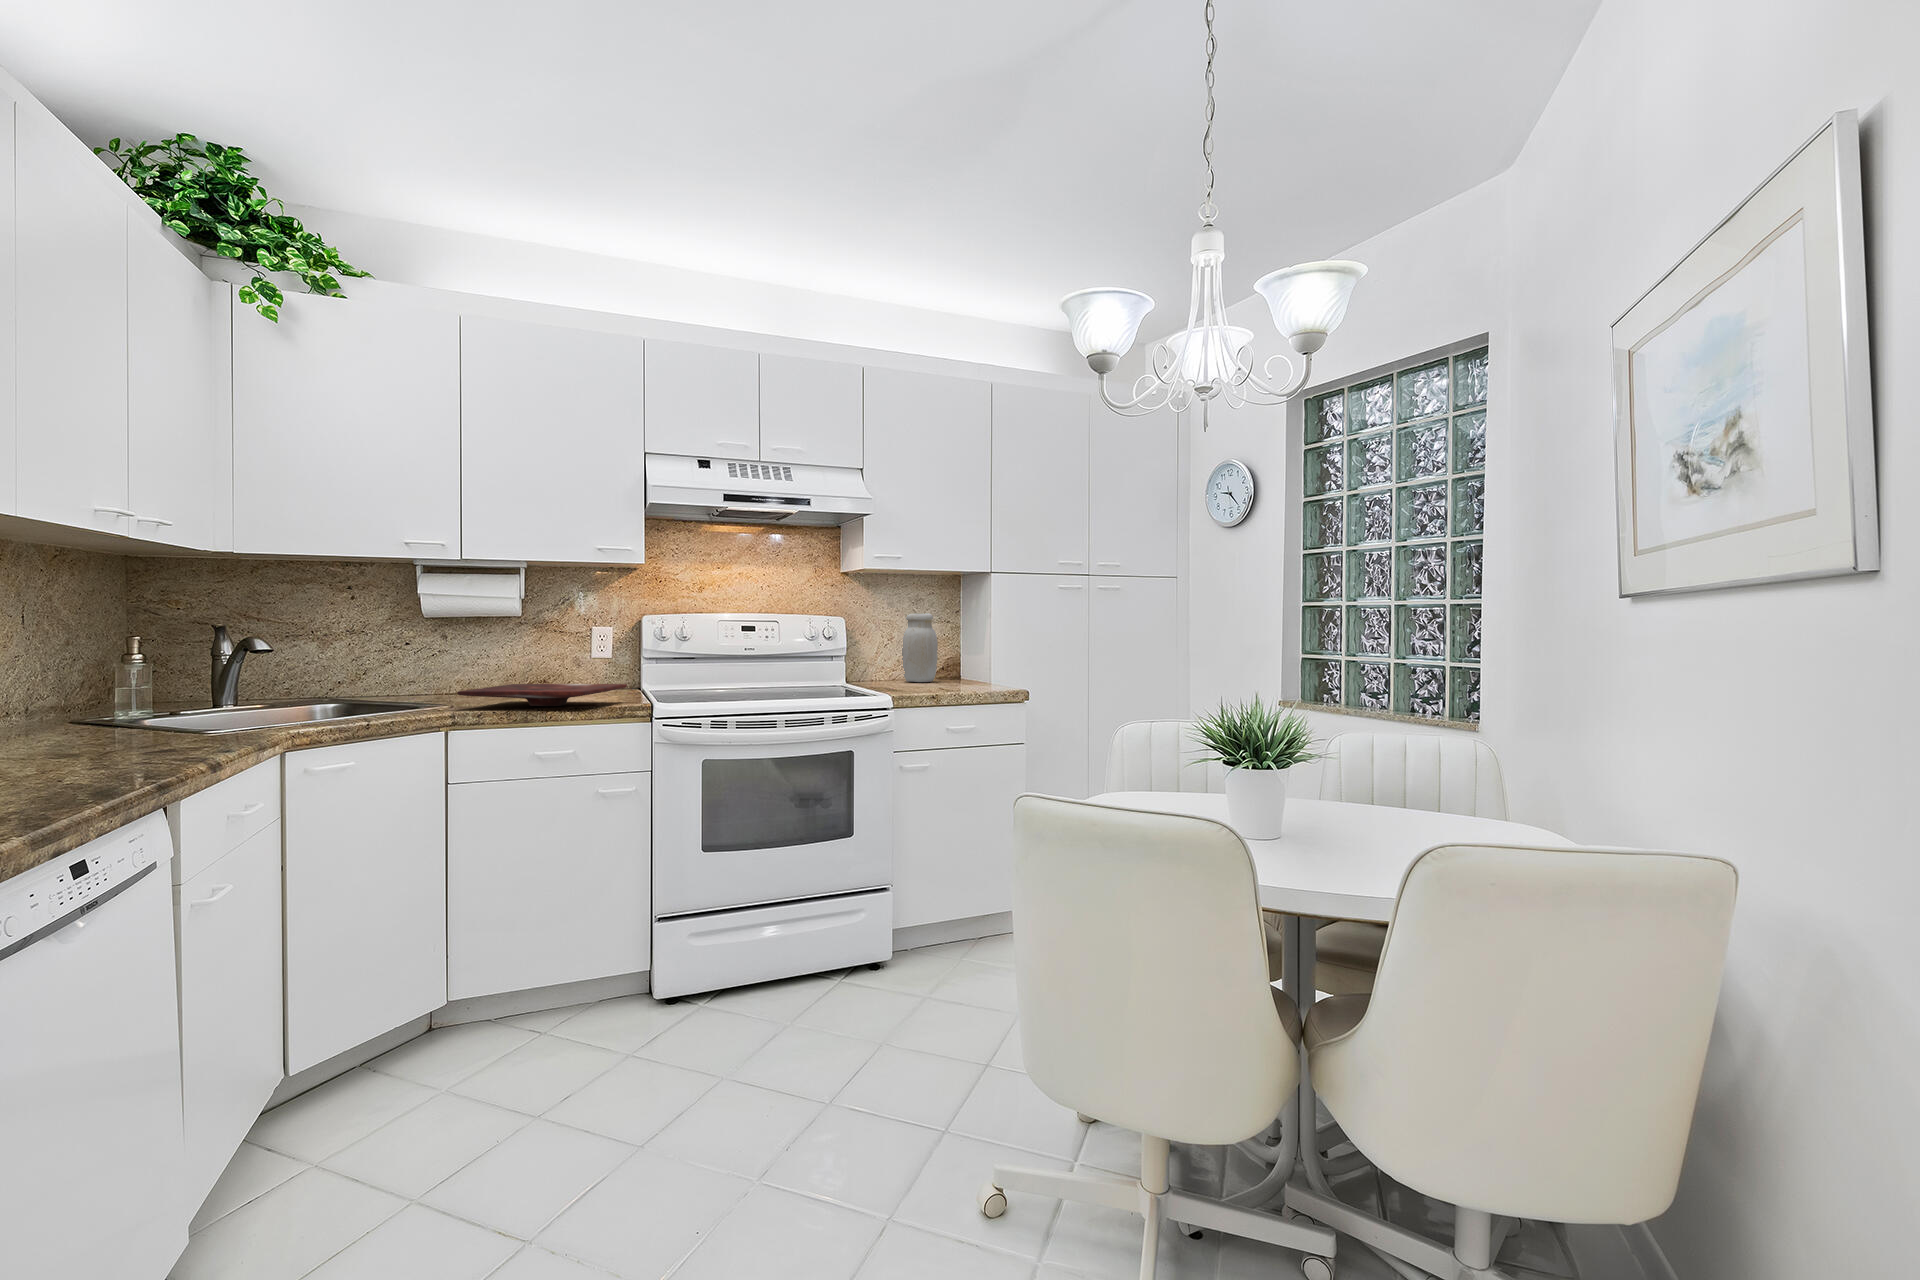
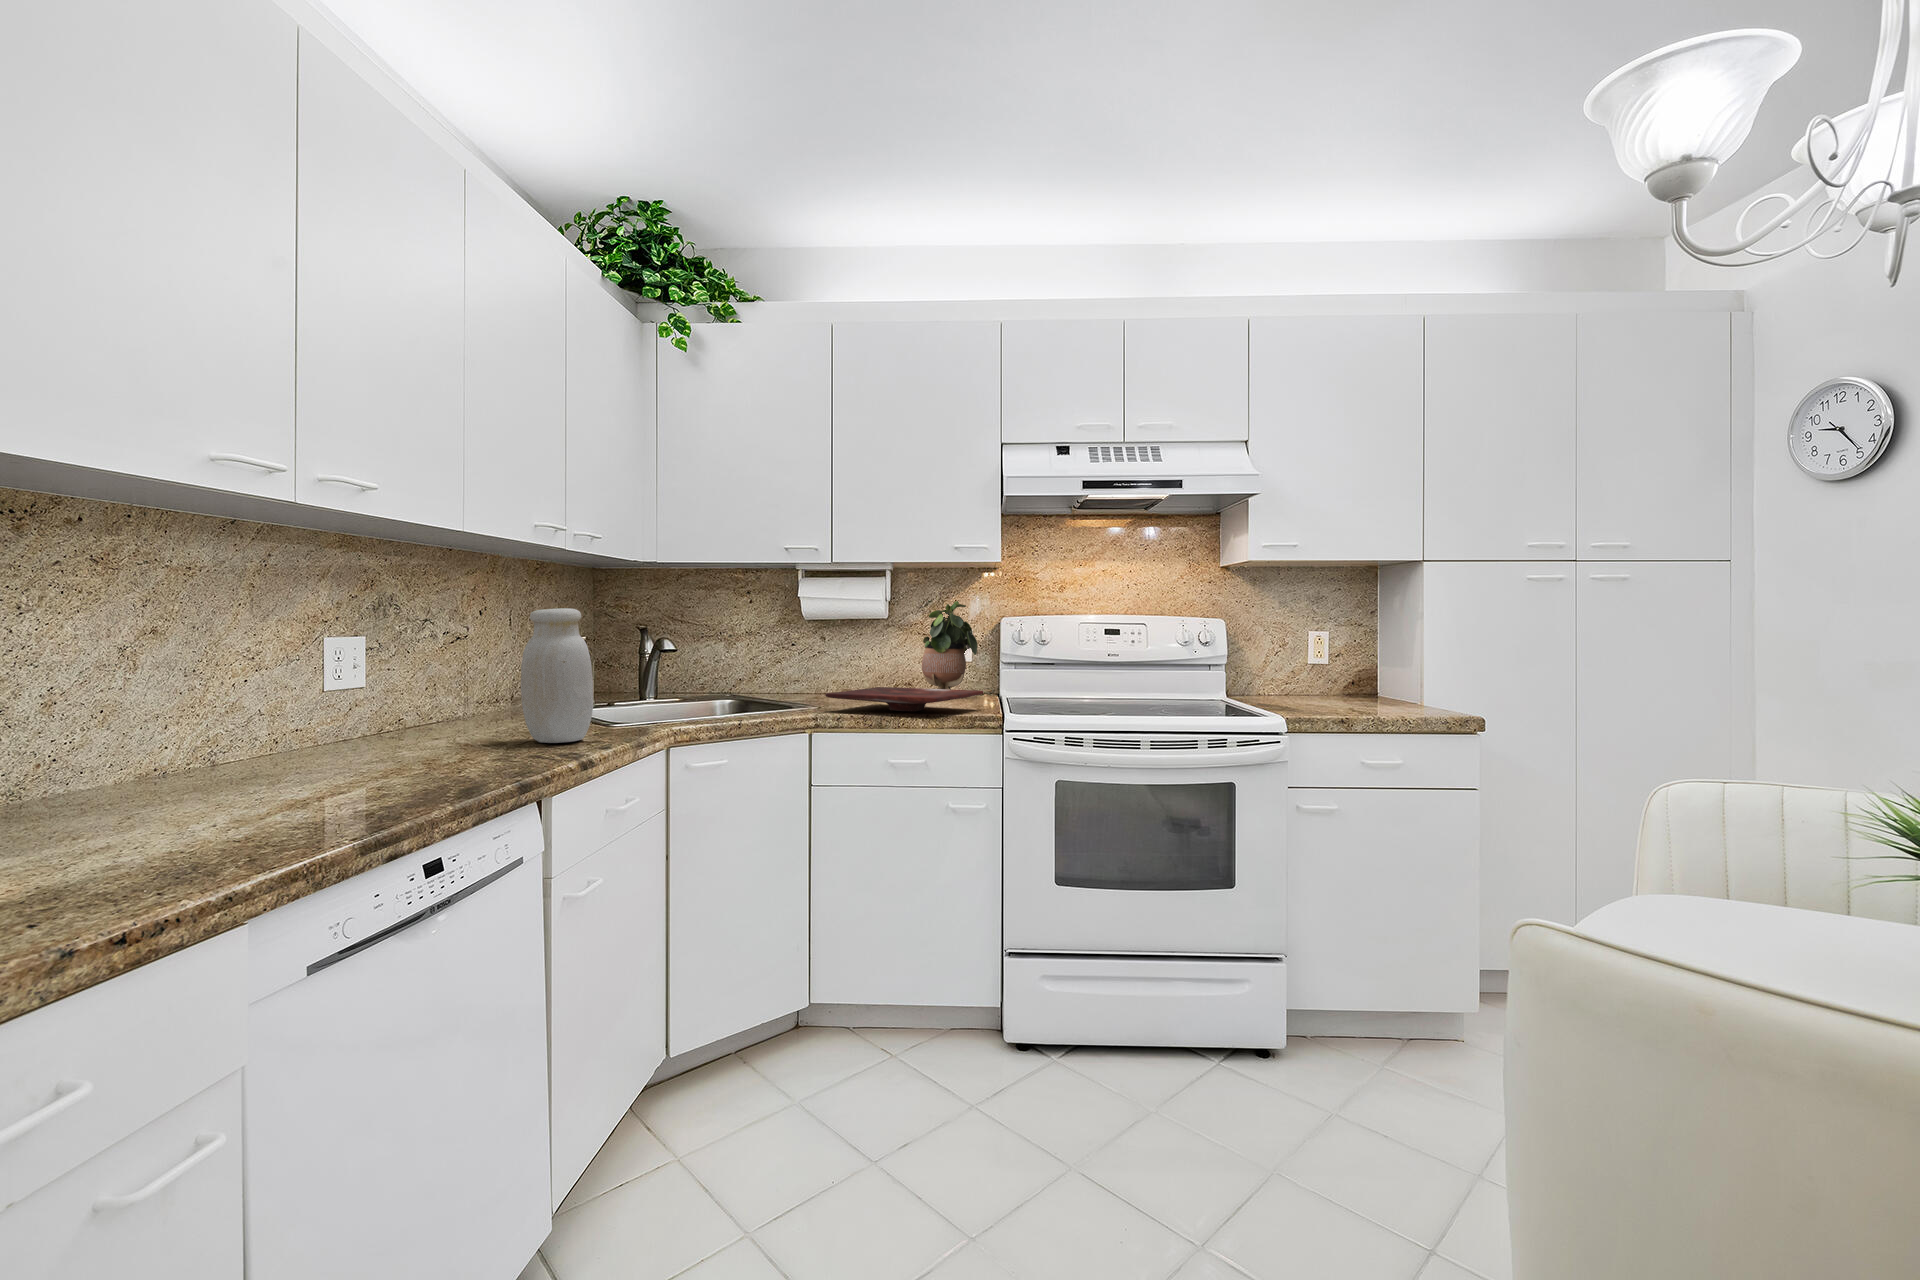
potted plant: none [555,598,615,694] -> present [922,601,978,690]
jar: present [902,613,938,682] -> present [521,608,593,743]

